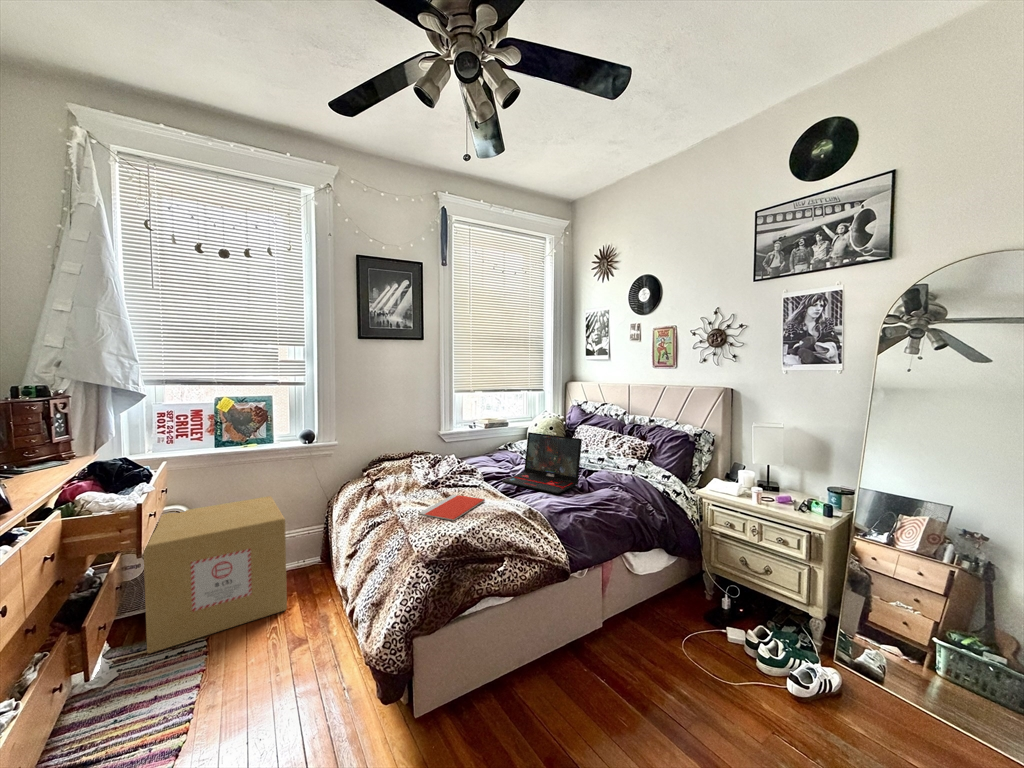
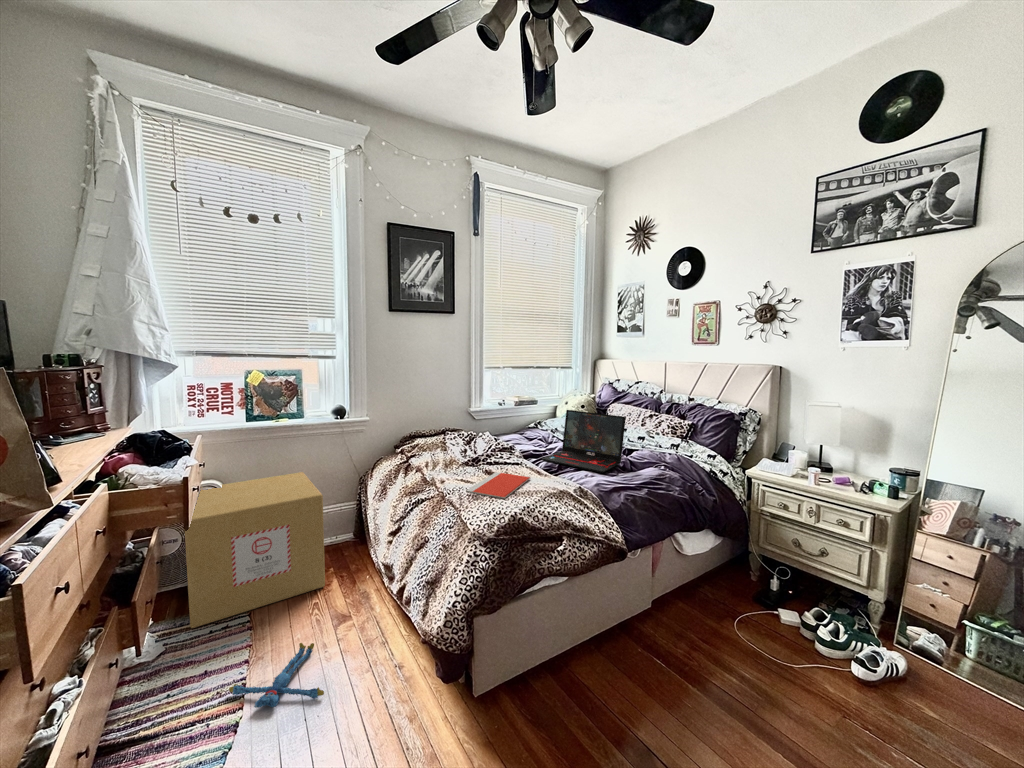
plush toy: none [176,667,270,733] -> present [229,643,324,708]

